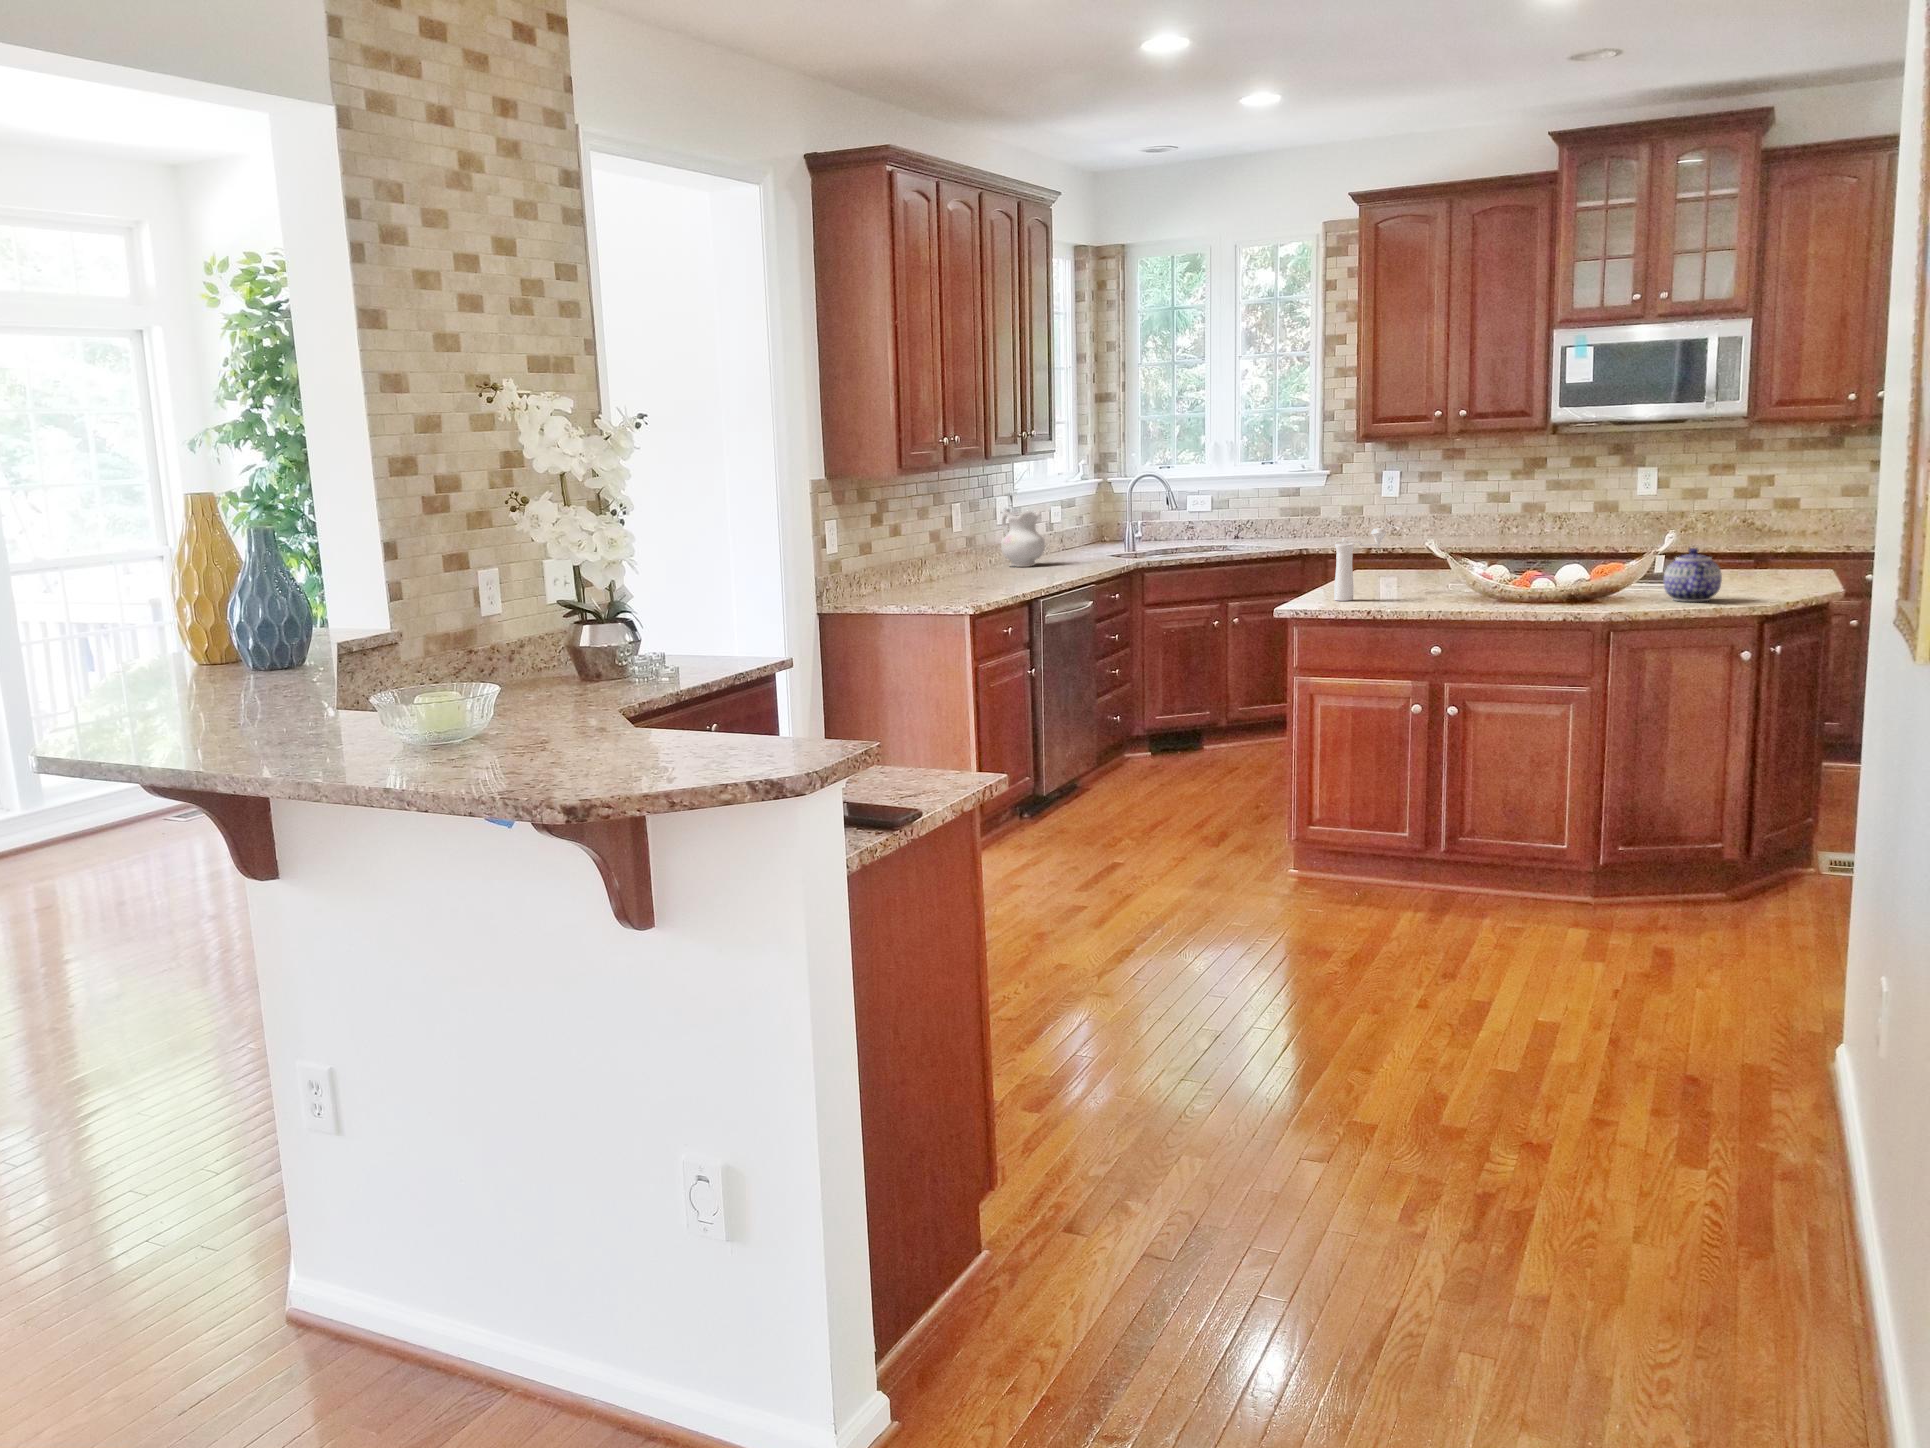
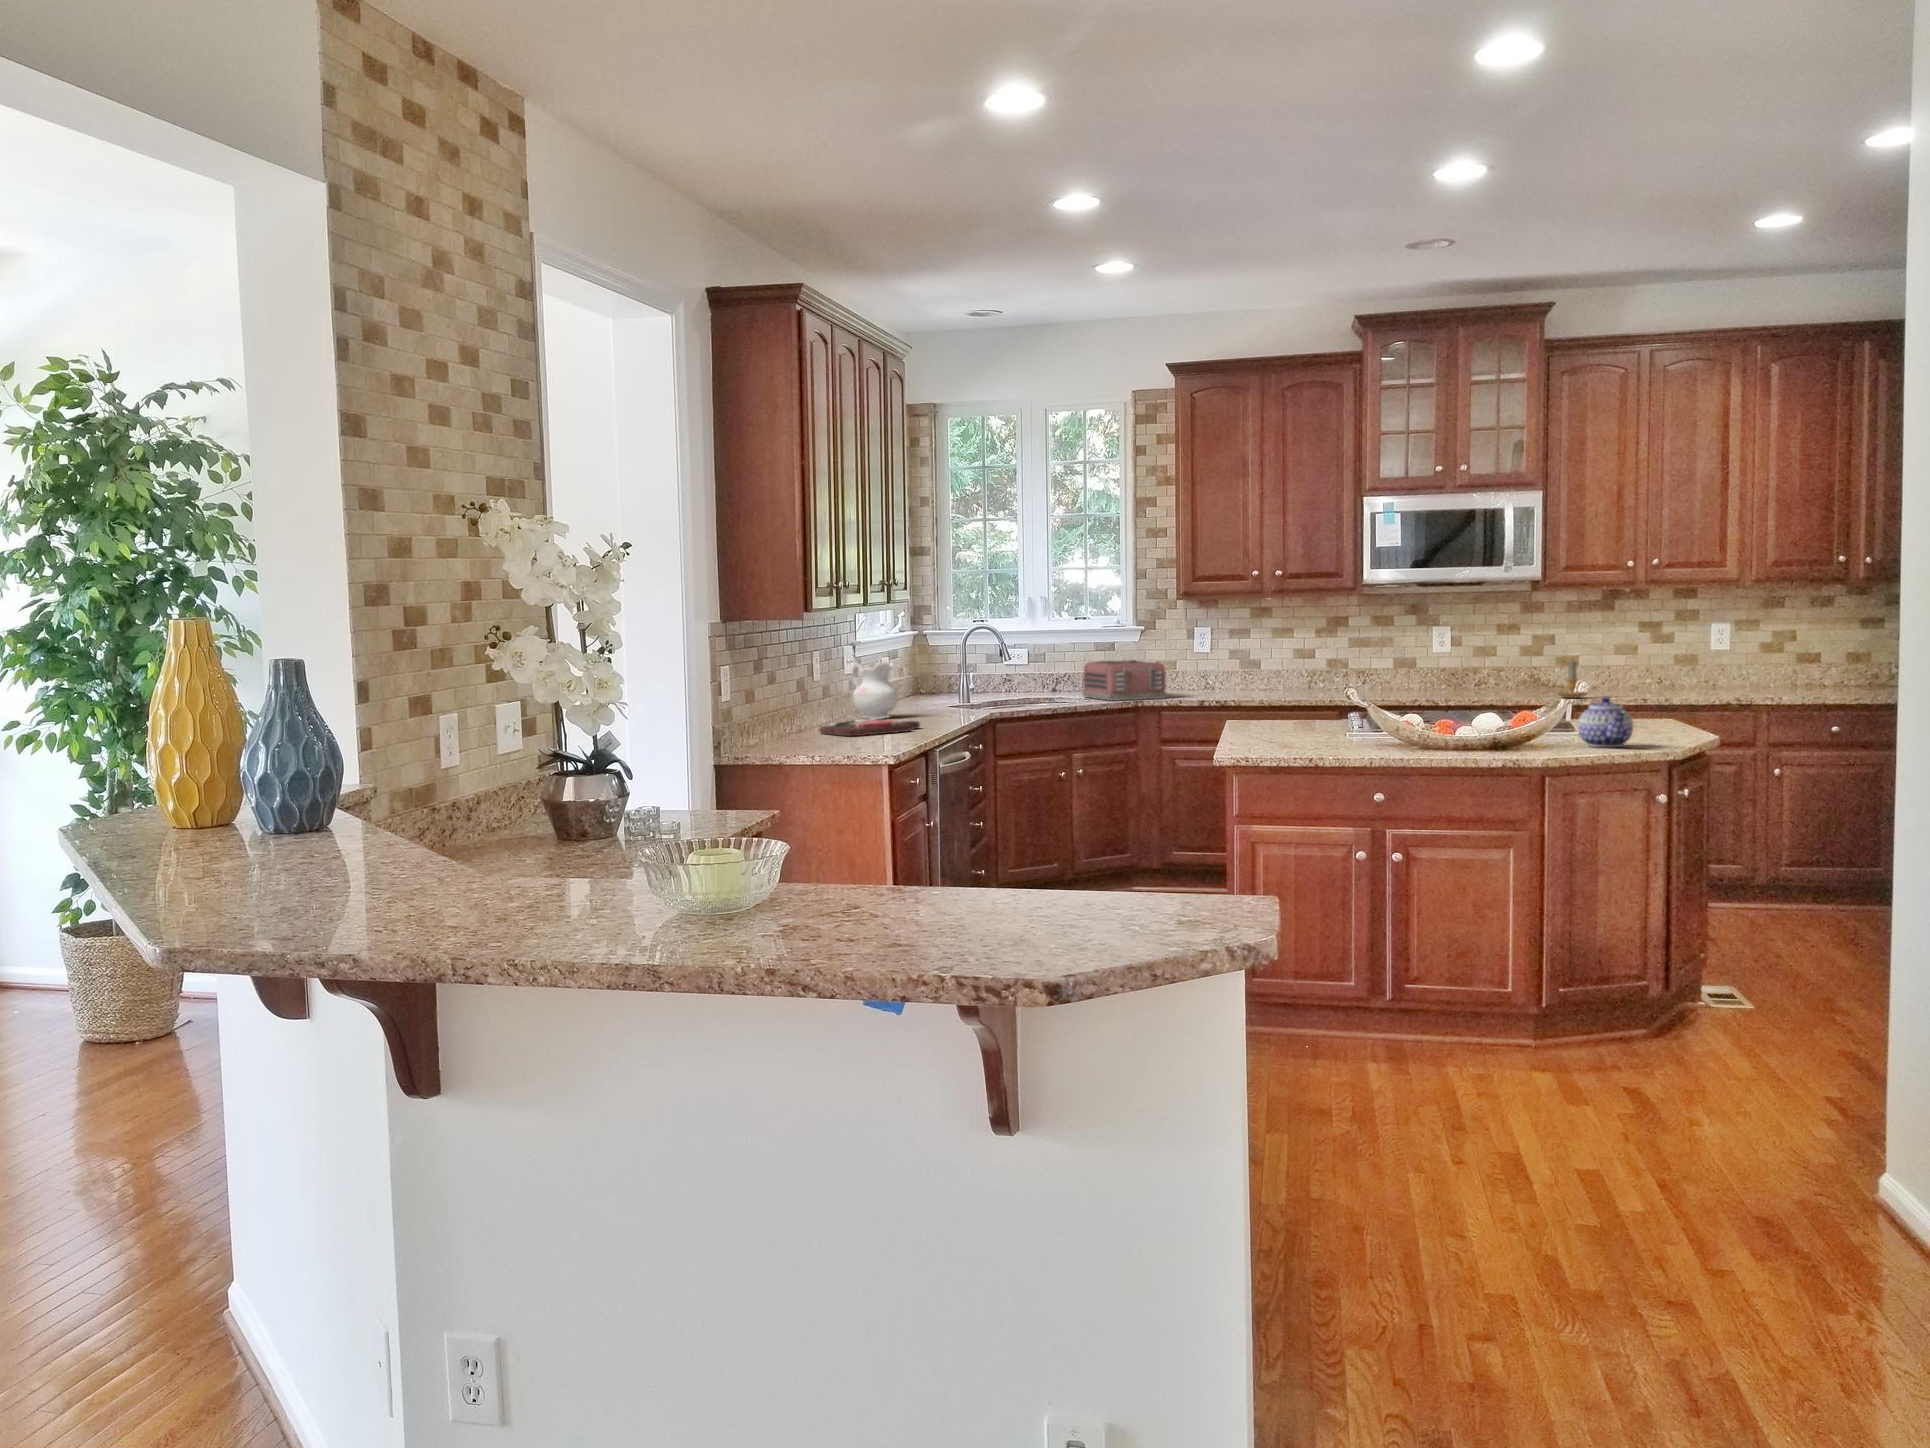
candle: none [1770,502,1816,546] -> present [1557,661,1587,698]
toaster: none [1259,506,1342,548] -> present [1082,660,1167,701]
pepper mill: present [1334,528,1386,601] -> none [1257,678,1303,749]
cutting board: none [946,565,1047,584] -> present [819,716,920,736]

